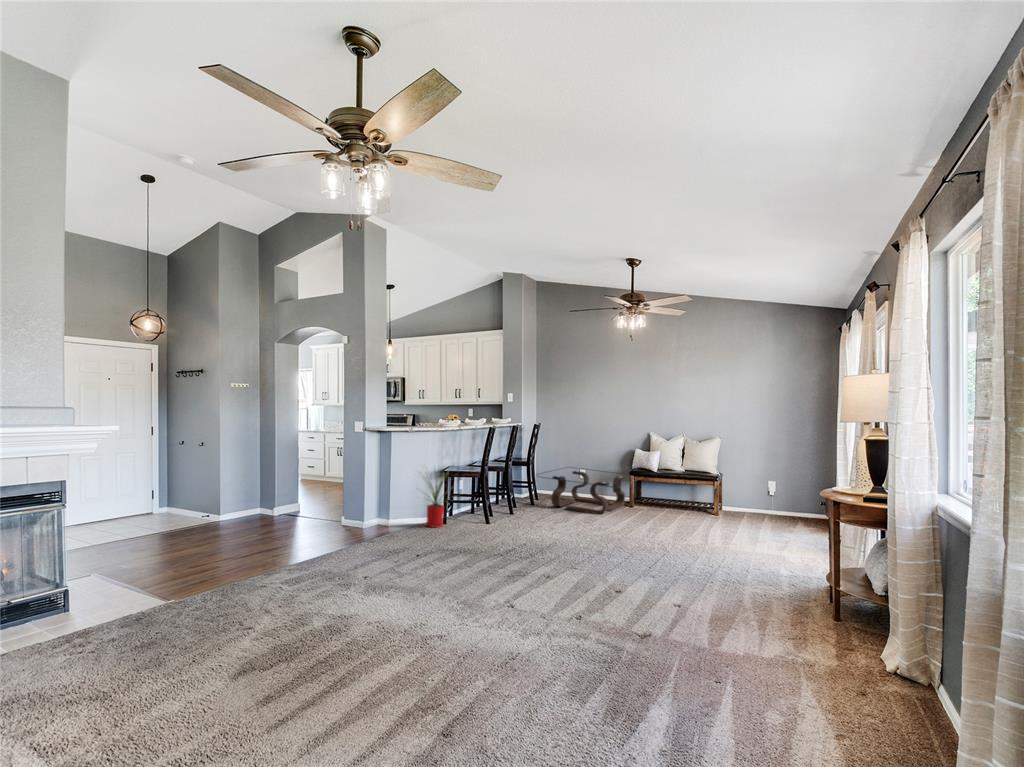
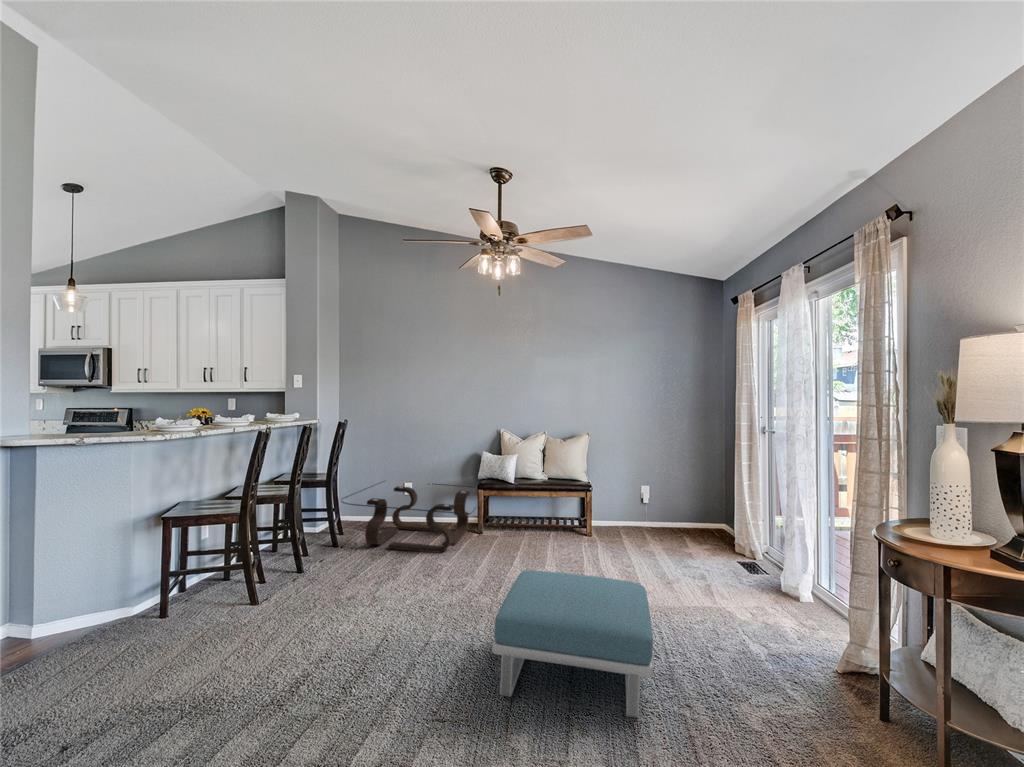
house plant: present [426,470,450,527] -> none [87,497,200,633]
footstool: none [601,512,704,581] -> present [492,570,653,718]

